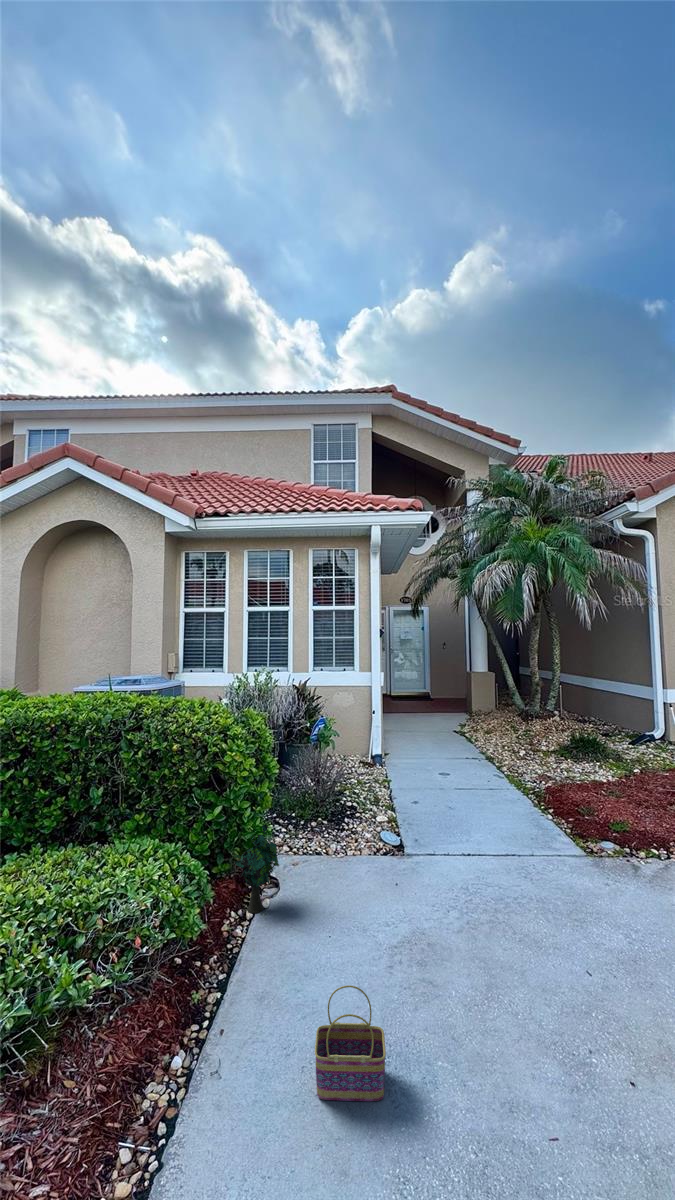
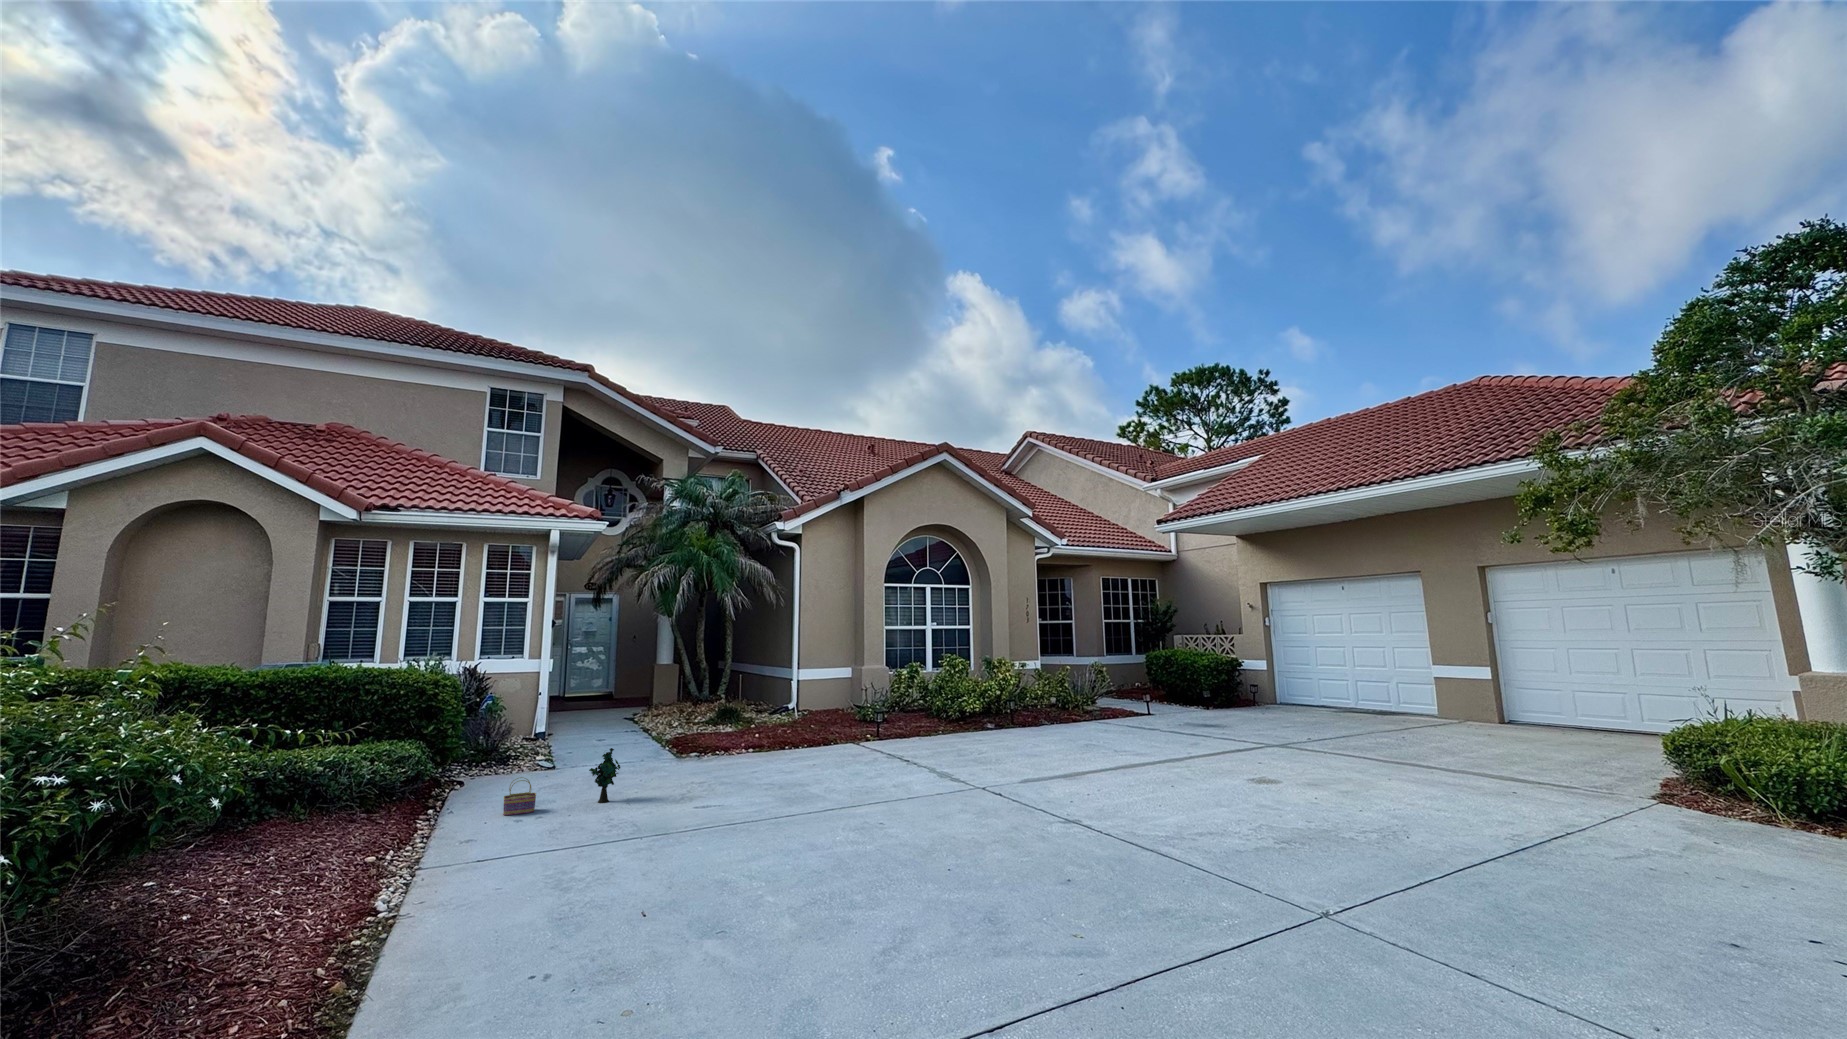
decorative plant: present [234,824,279,913] -> present [589,748,620,803]

